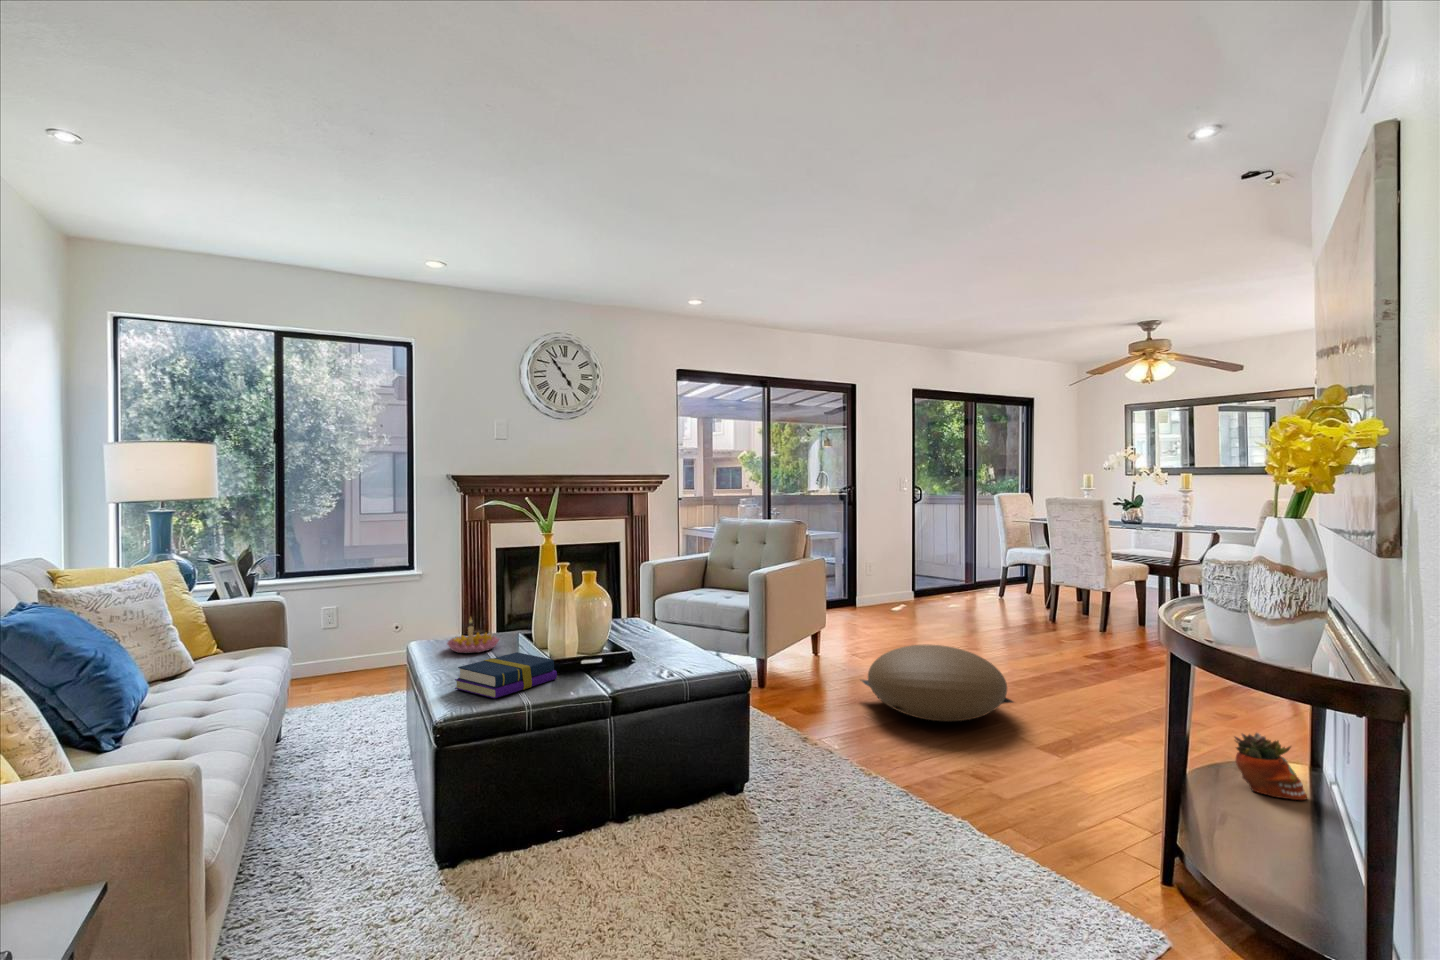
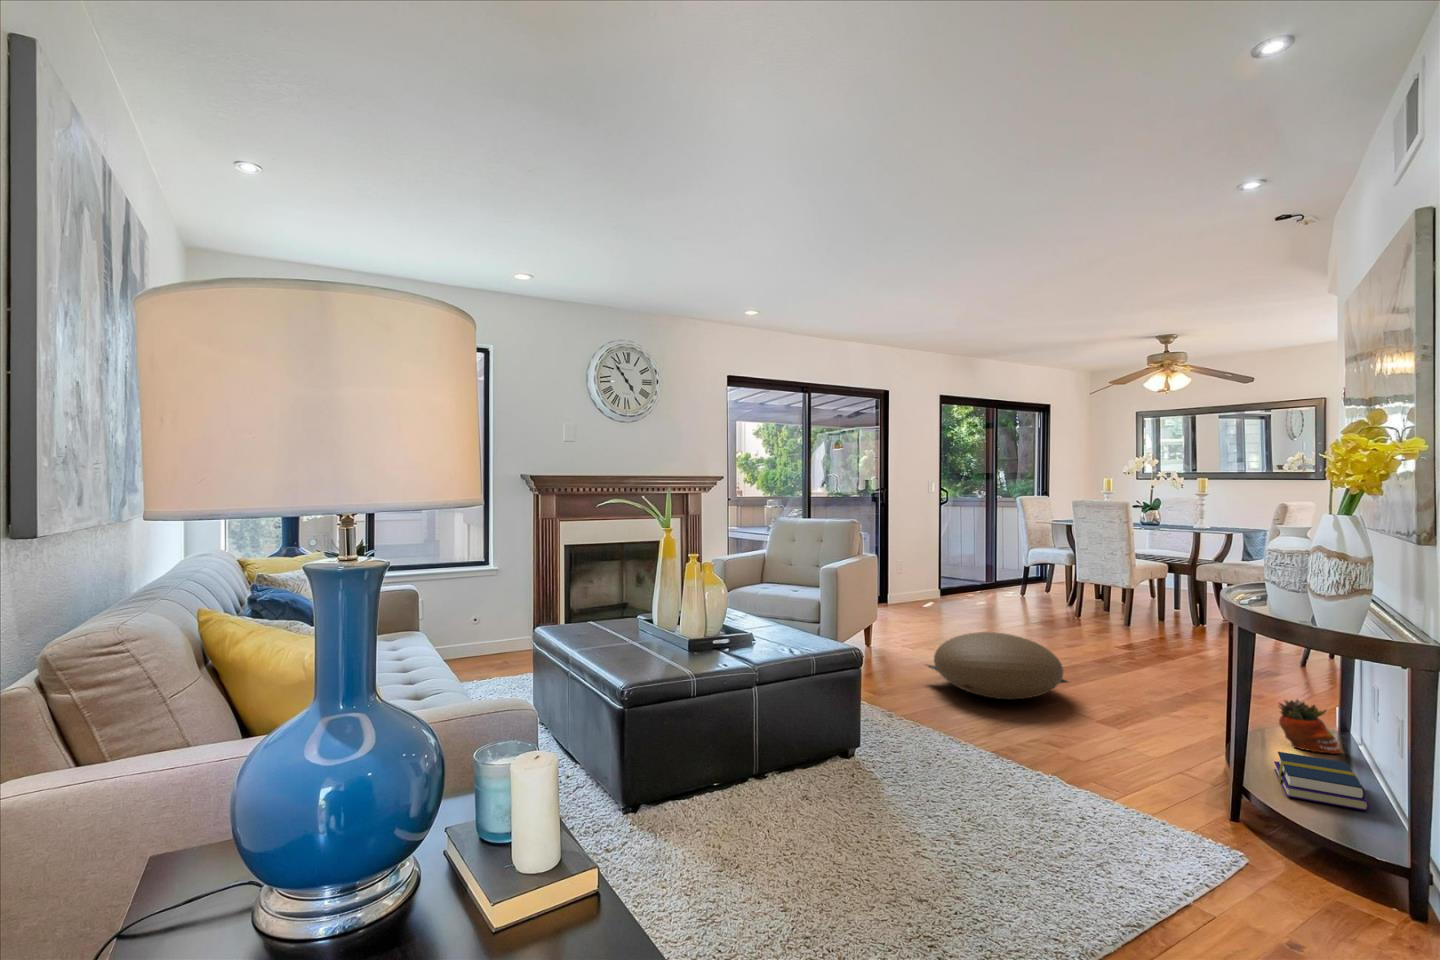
candle holder: present [447,618,500,653] -> none [580,602,625,636]
book: present [455,652,557,698] -> present [1274,752,1369,810]

